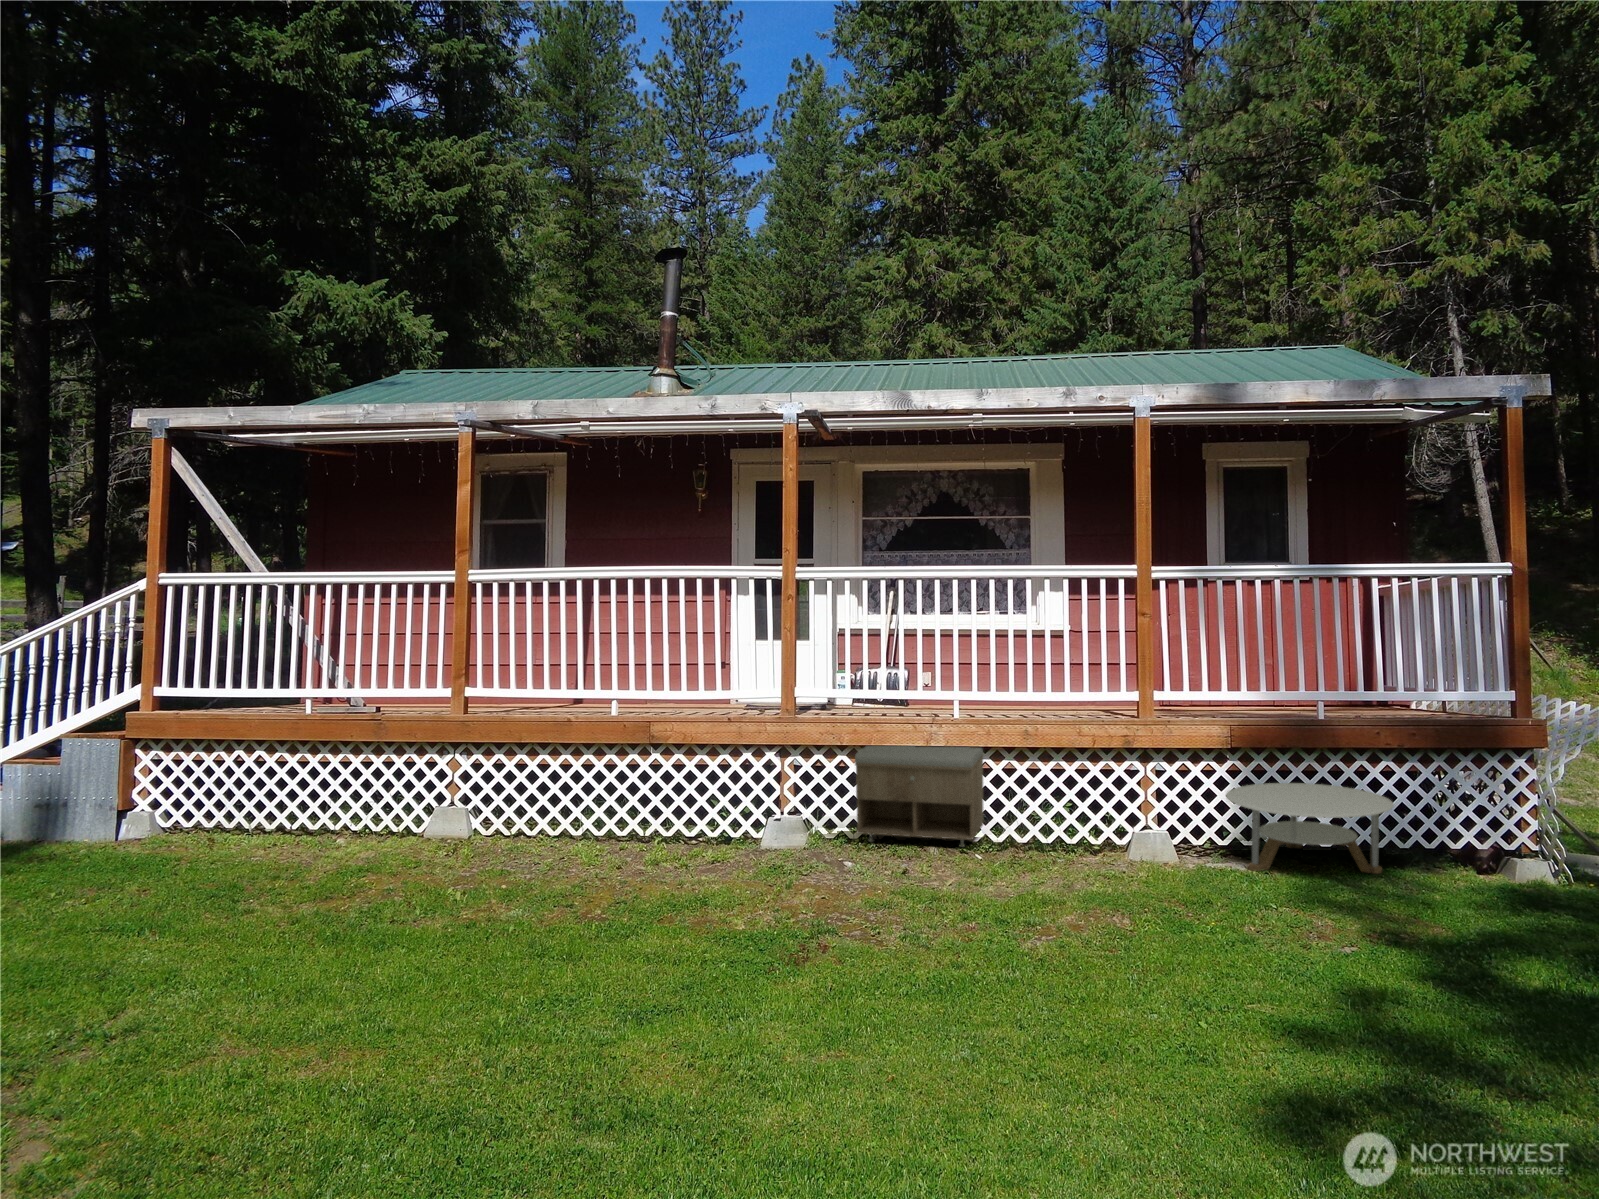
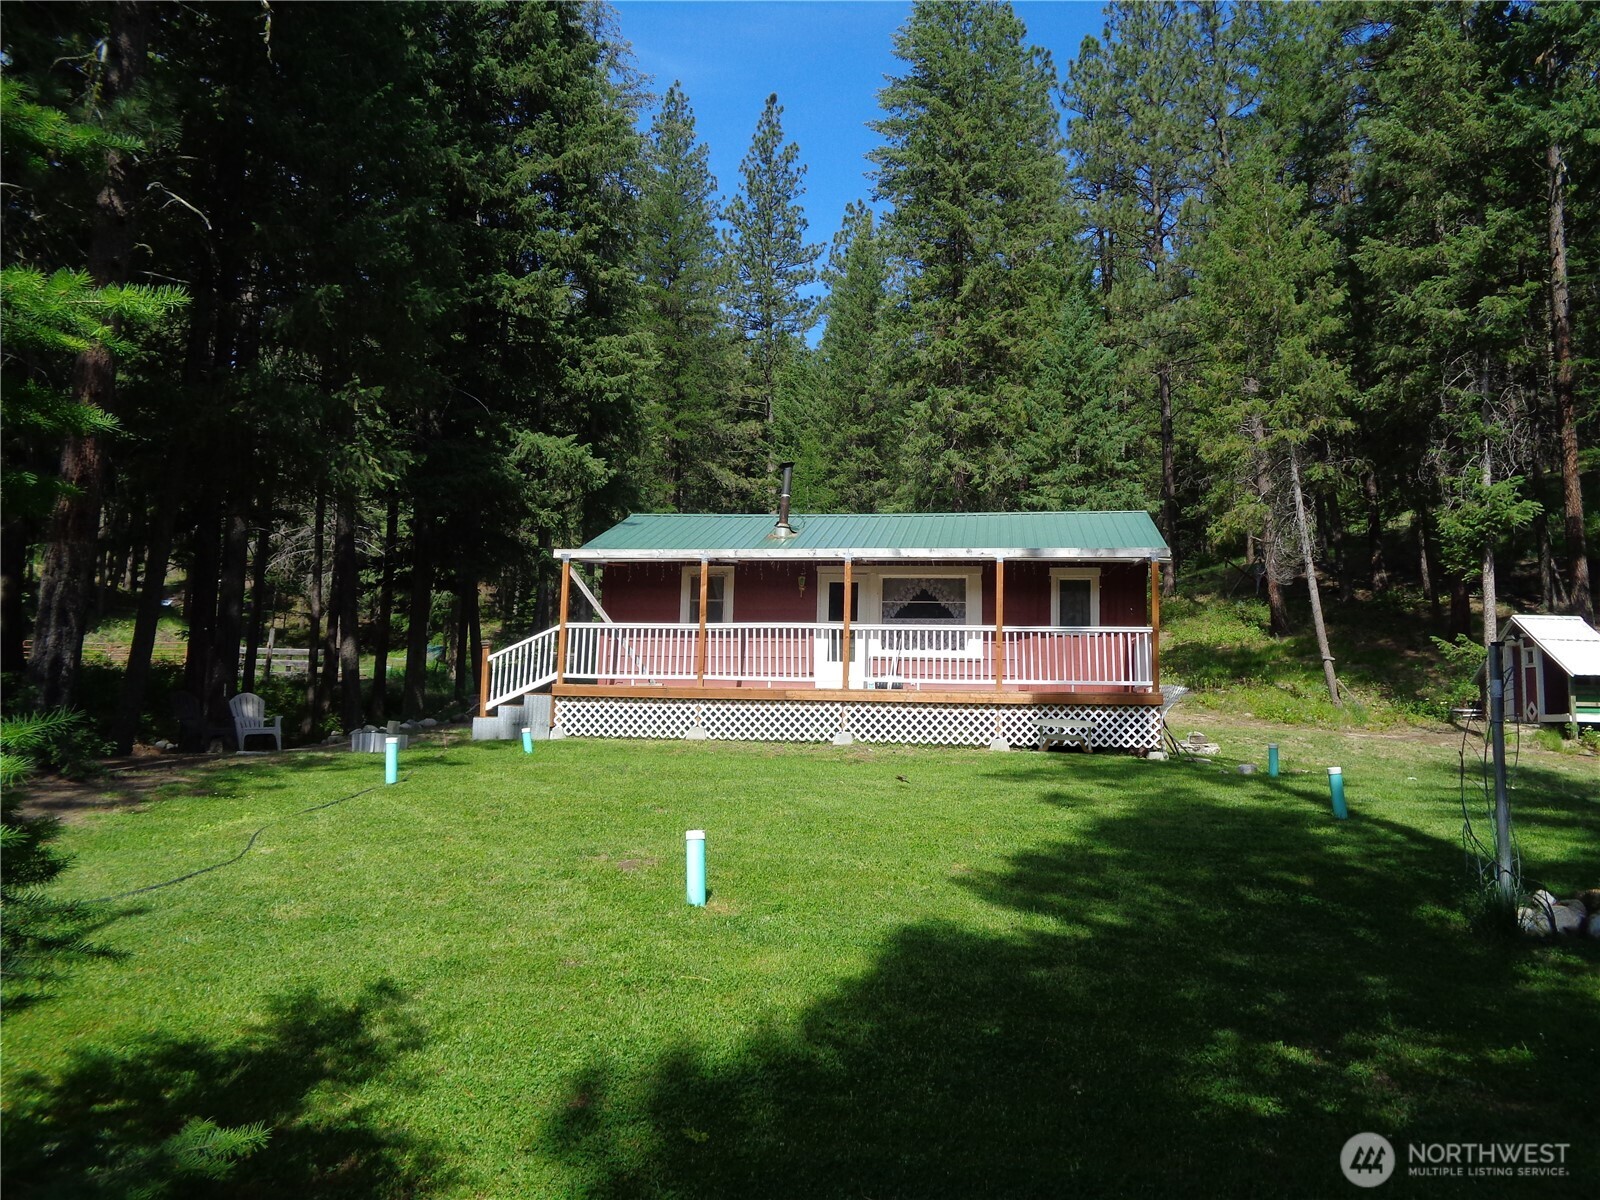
storage bench: present [855,746,984,847] -> none [875,701,929,743]

